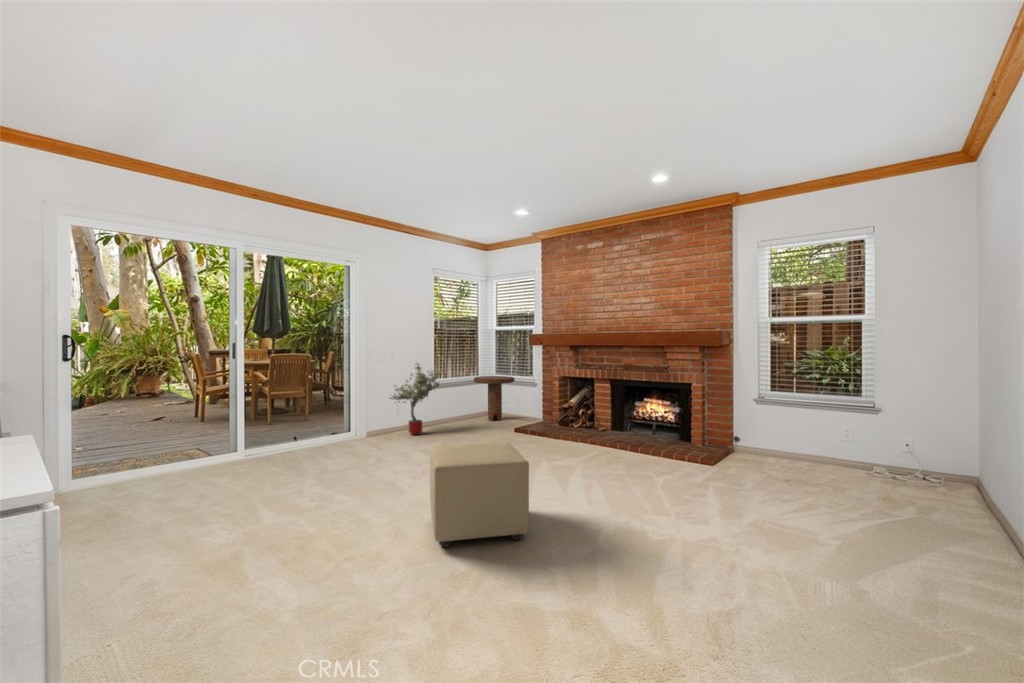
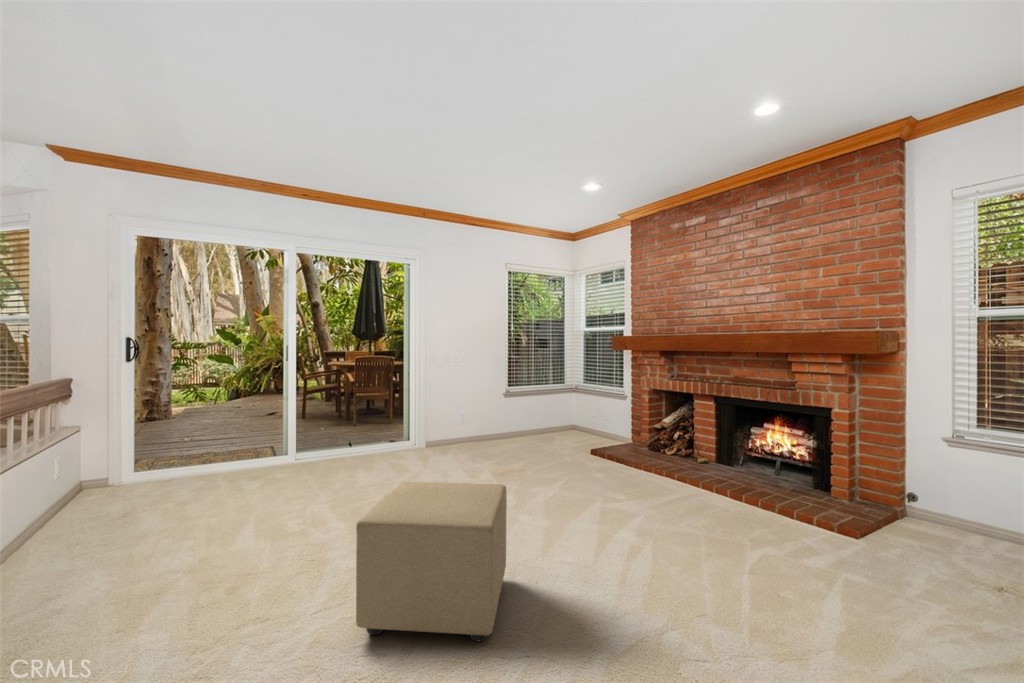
potted tree: present [390,363,440,435] -> none [444,367,505,450]
side table: present [474,376,515,421] -> none [552,385,600,438]

